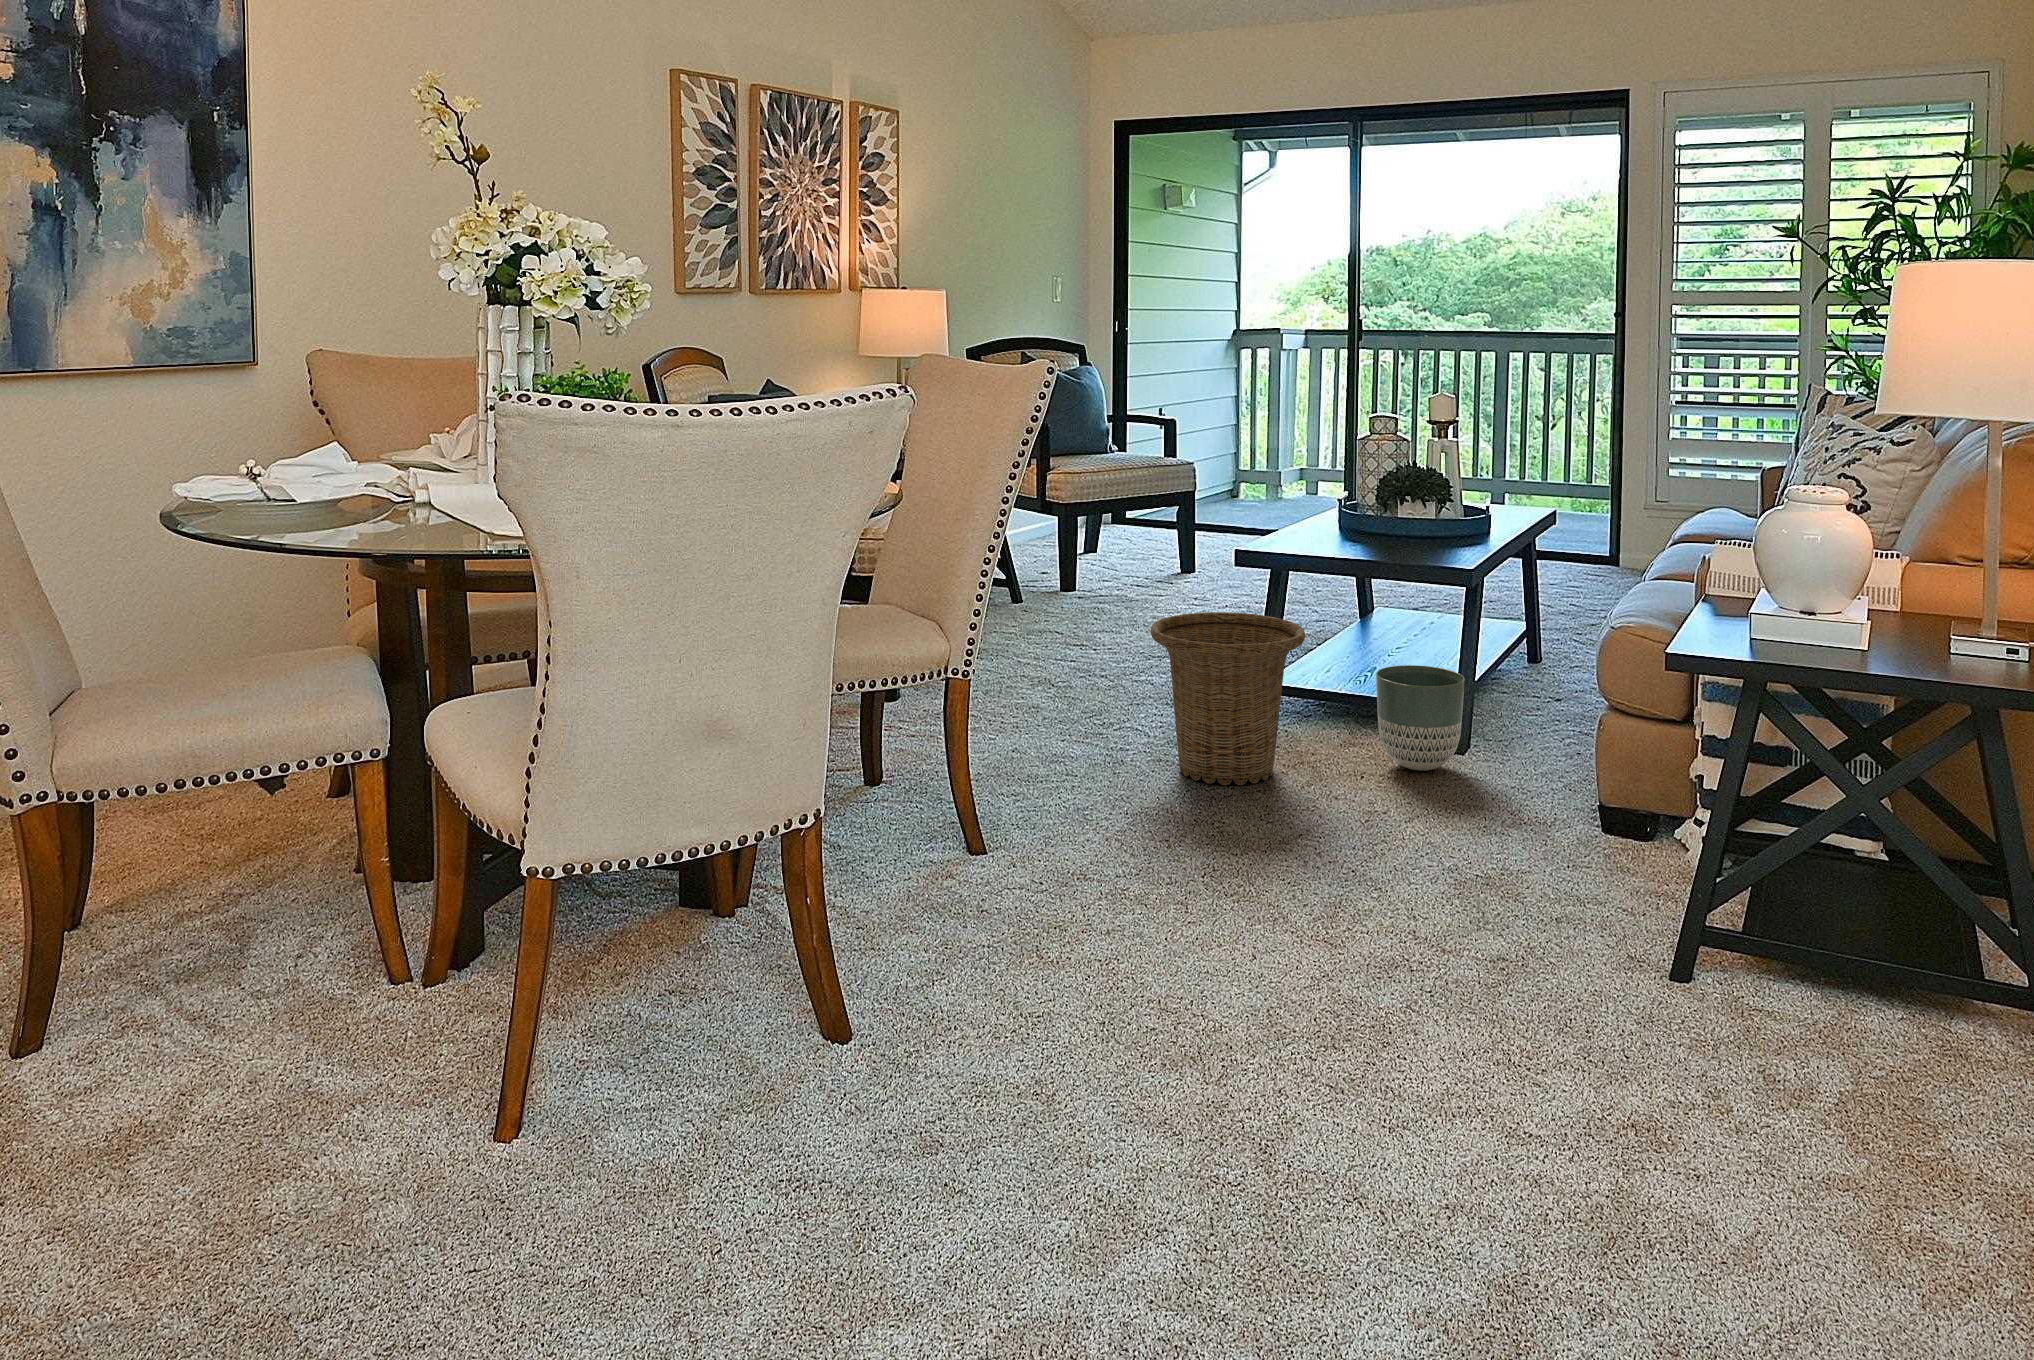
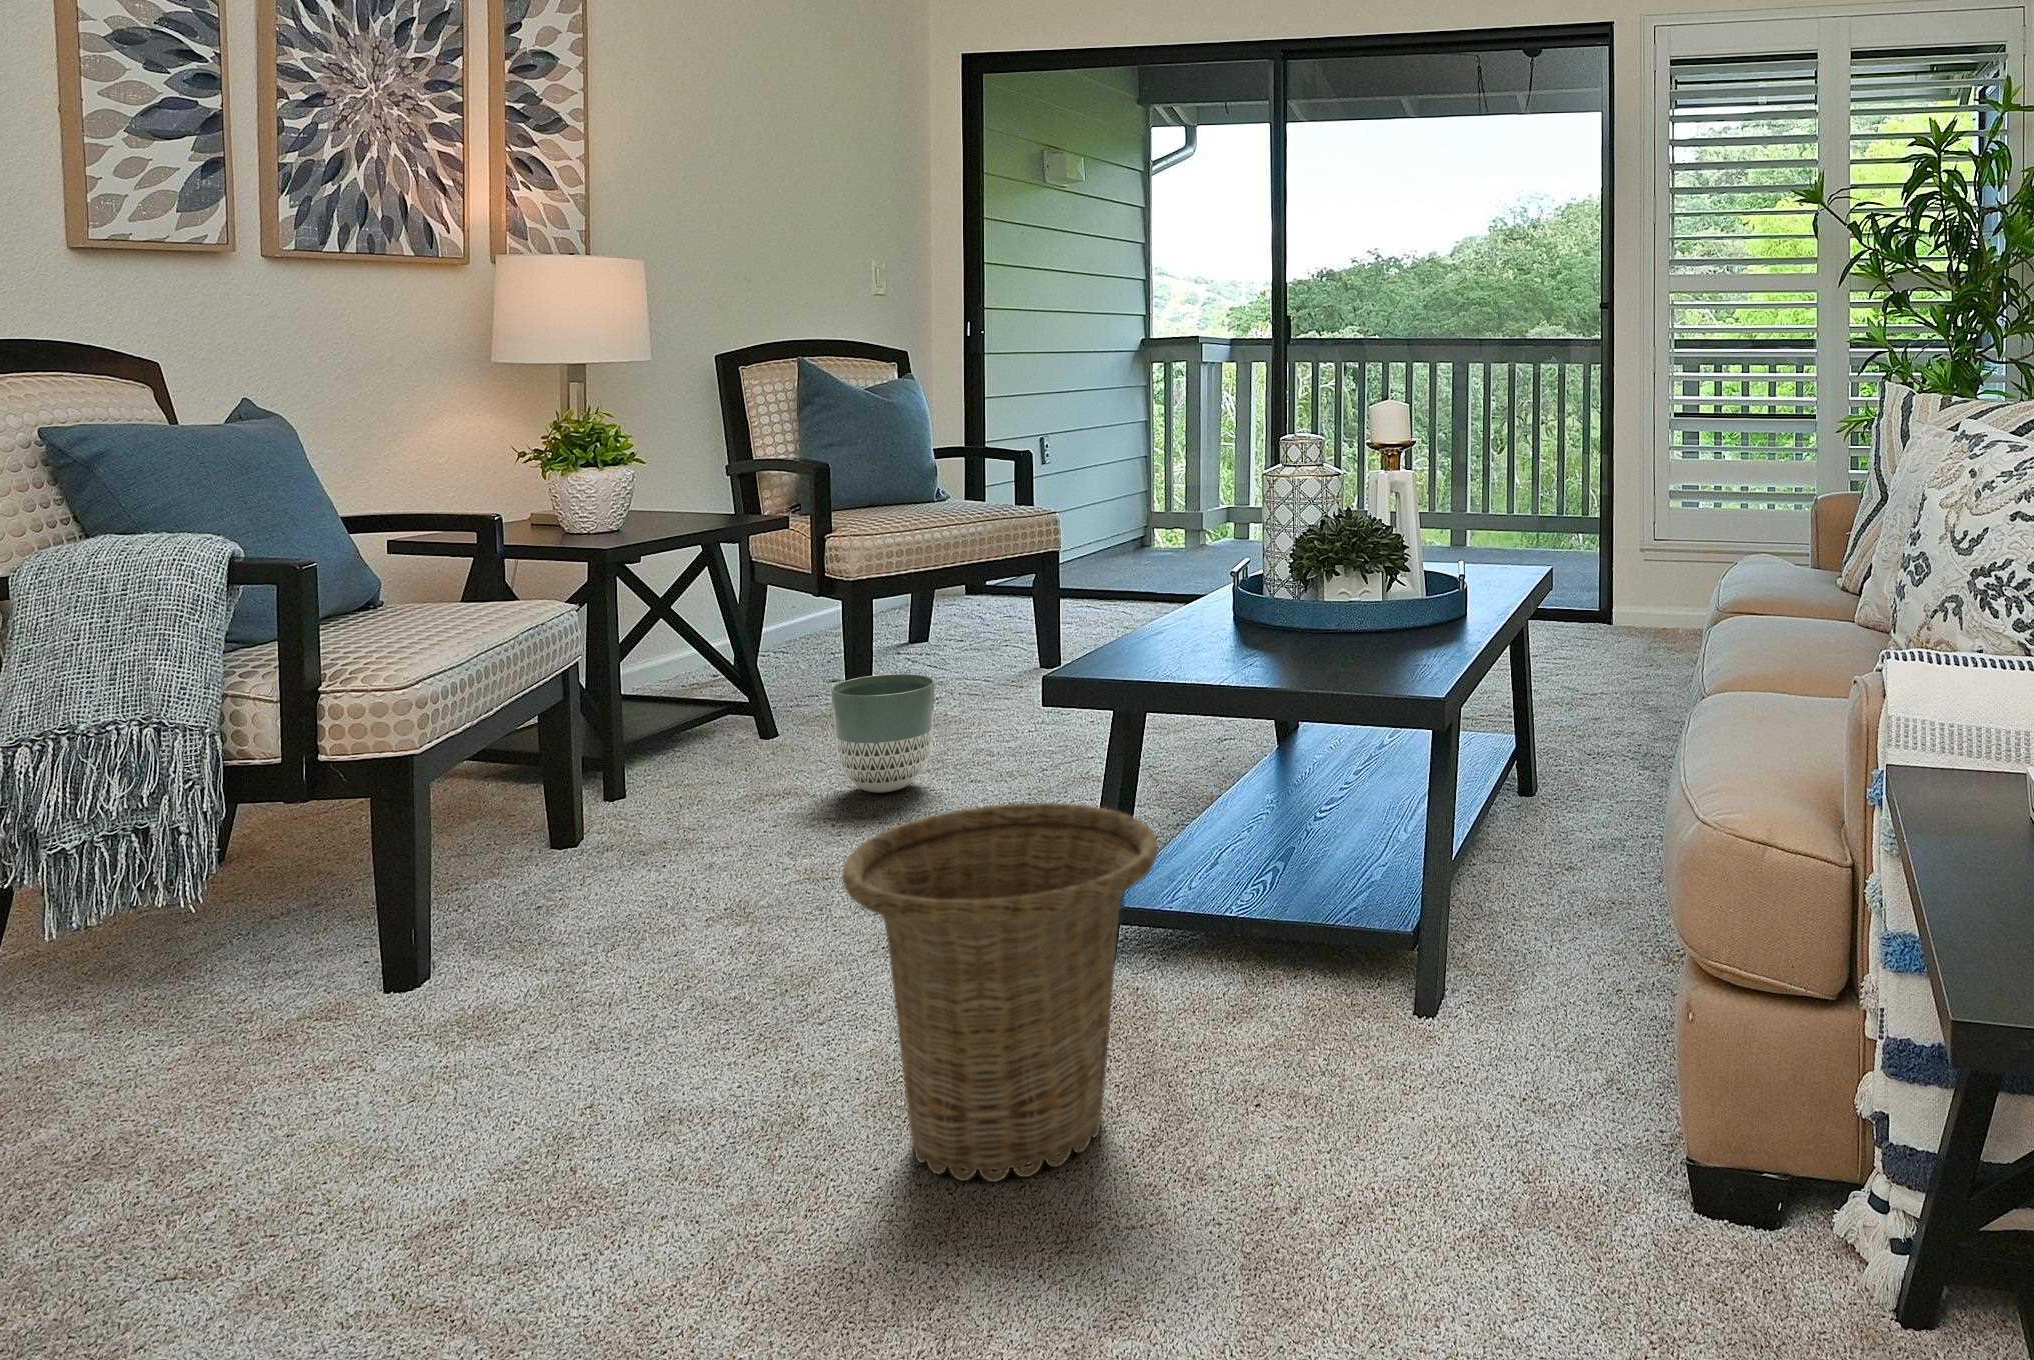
planter: present [1376,665,1465,771] -> present [832,674,934,793]

